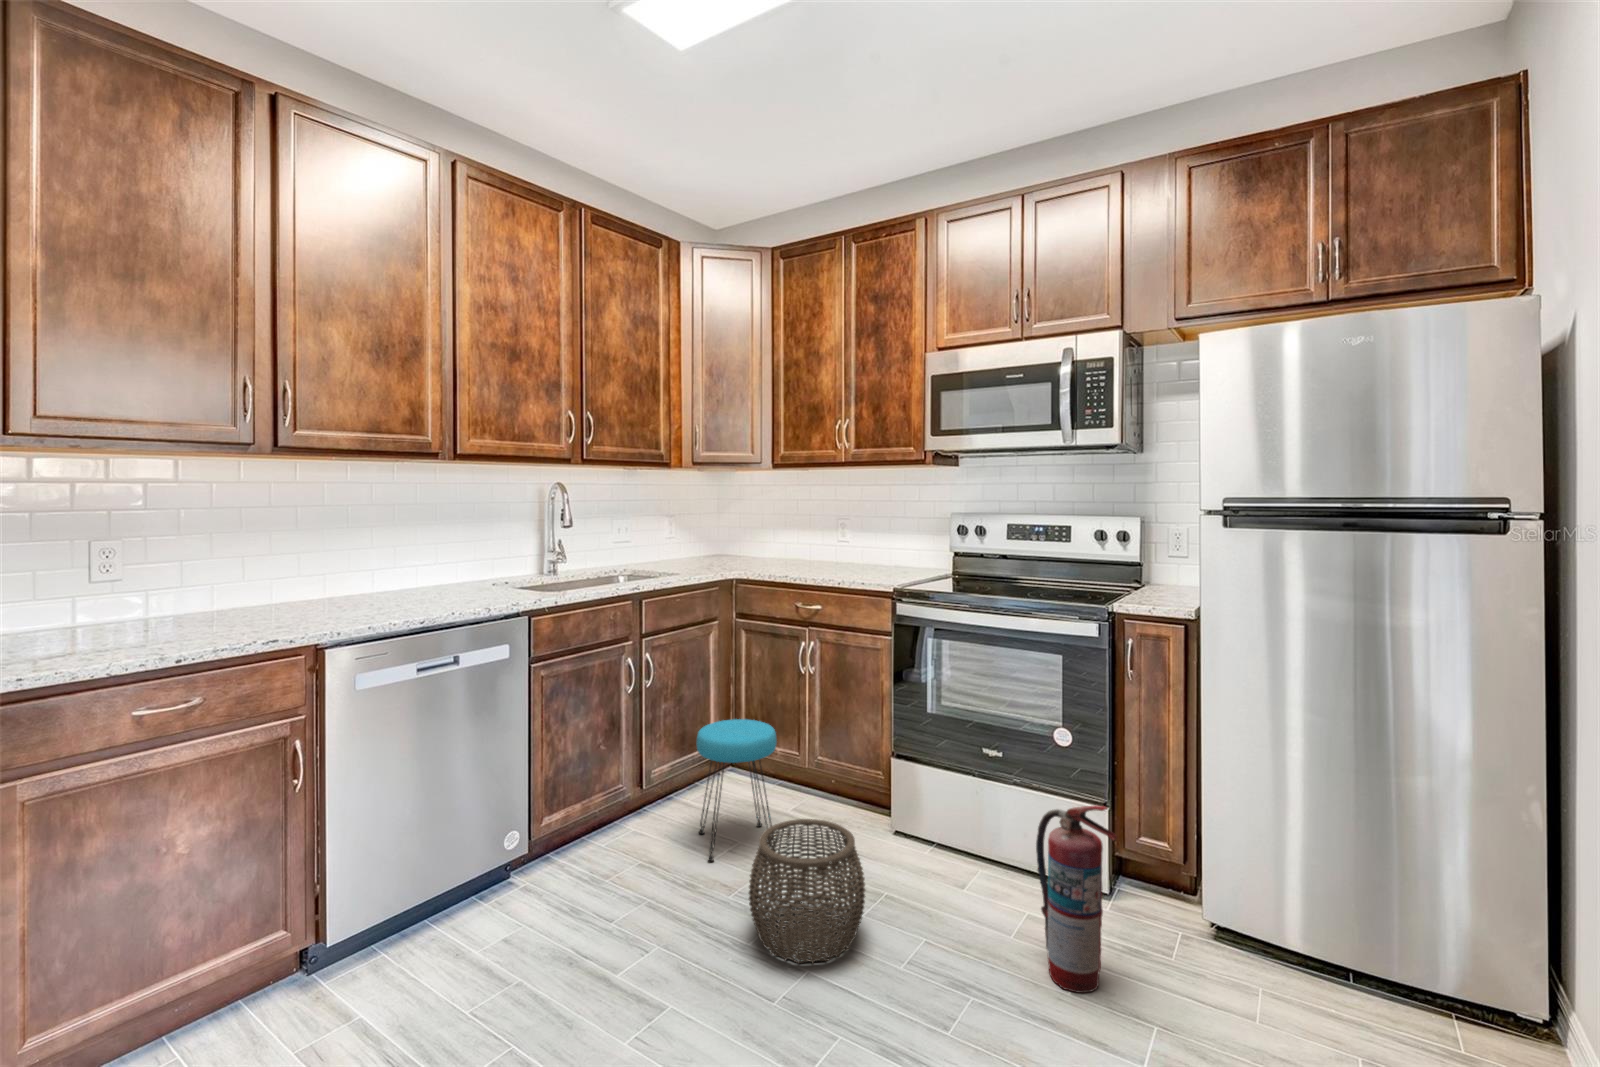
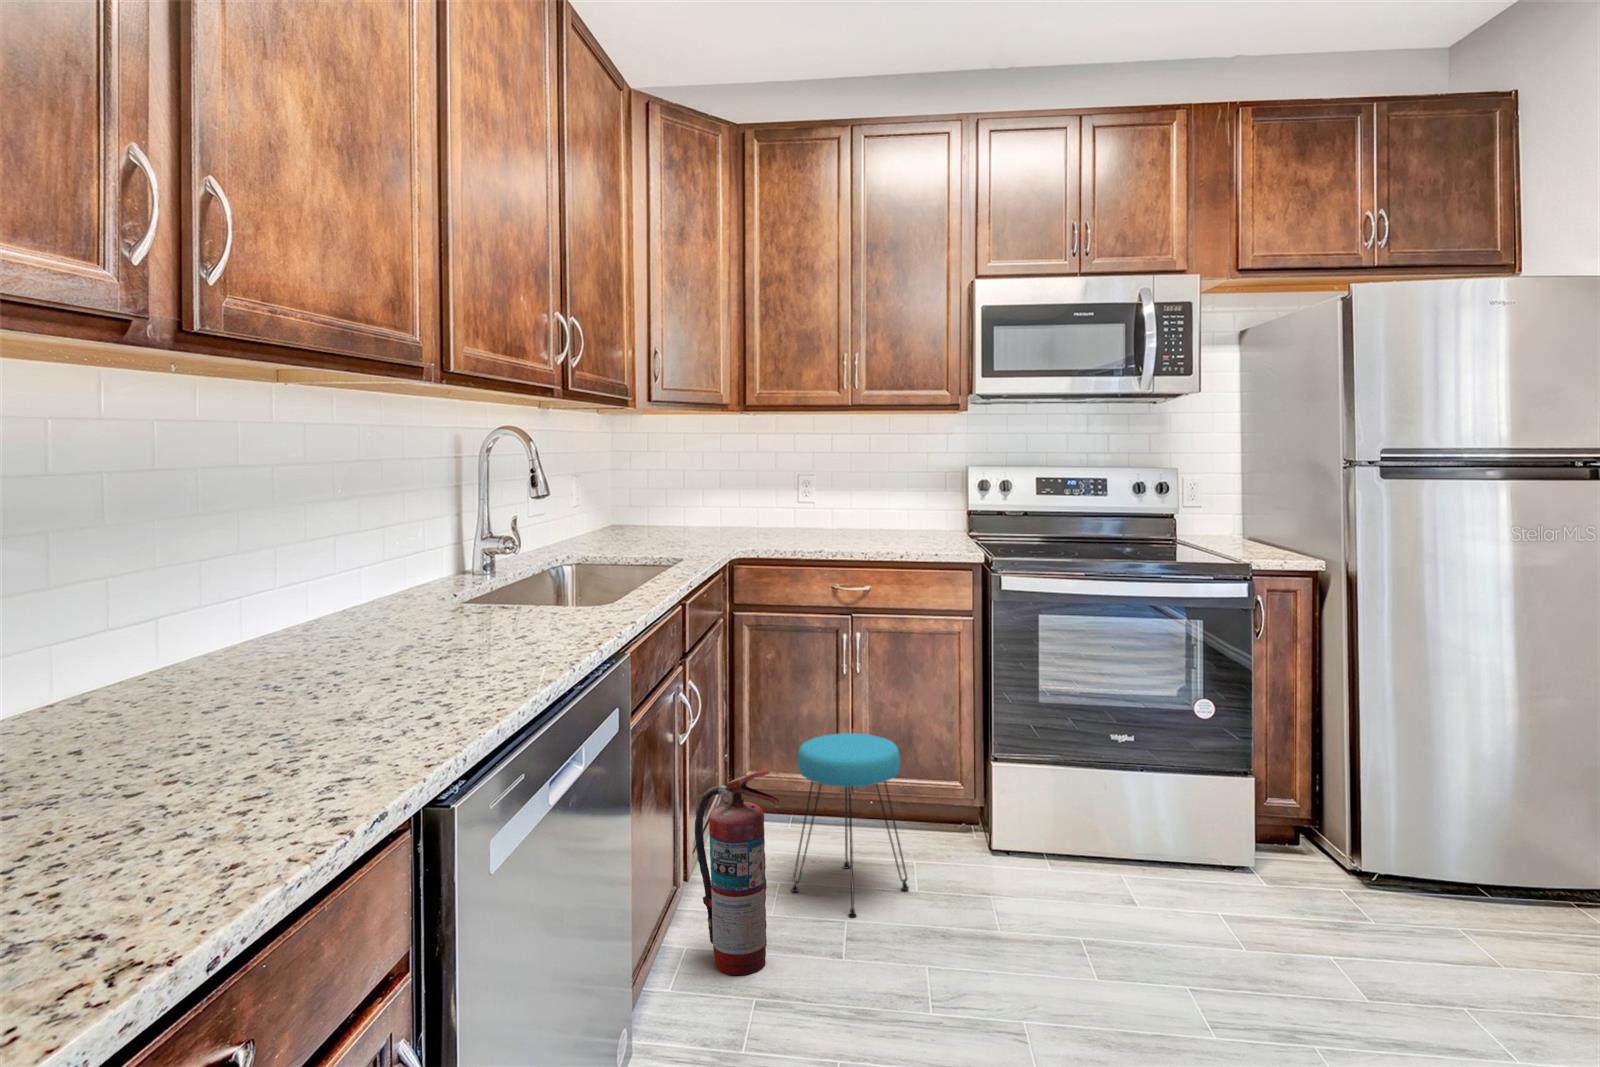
fire extinguisher: present [1036,806,1117,993] -> present [695,771,779,975]
woven basket: present [749,819,865,963] -> none [990,821,1135,982]

